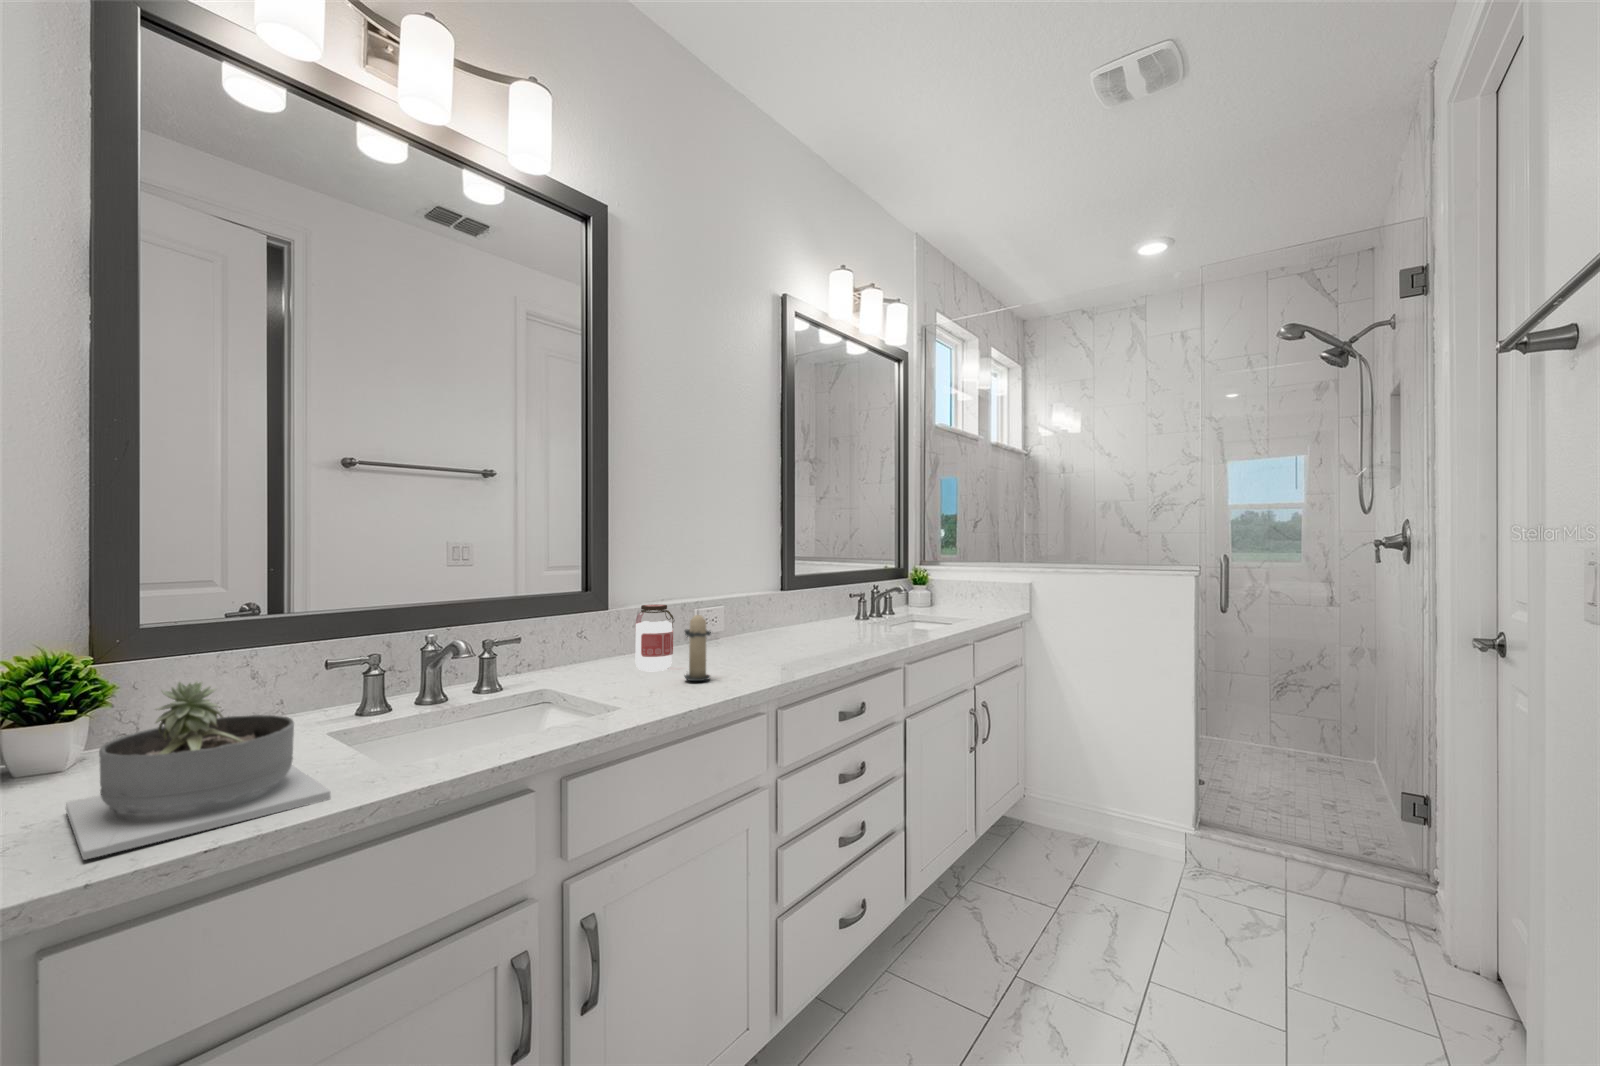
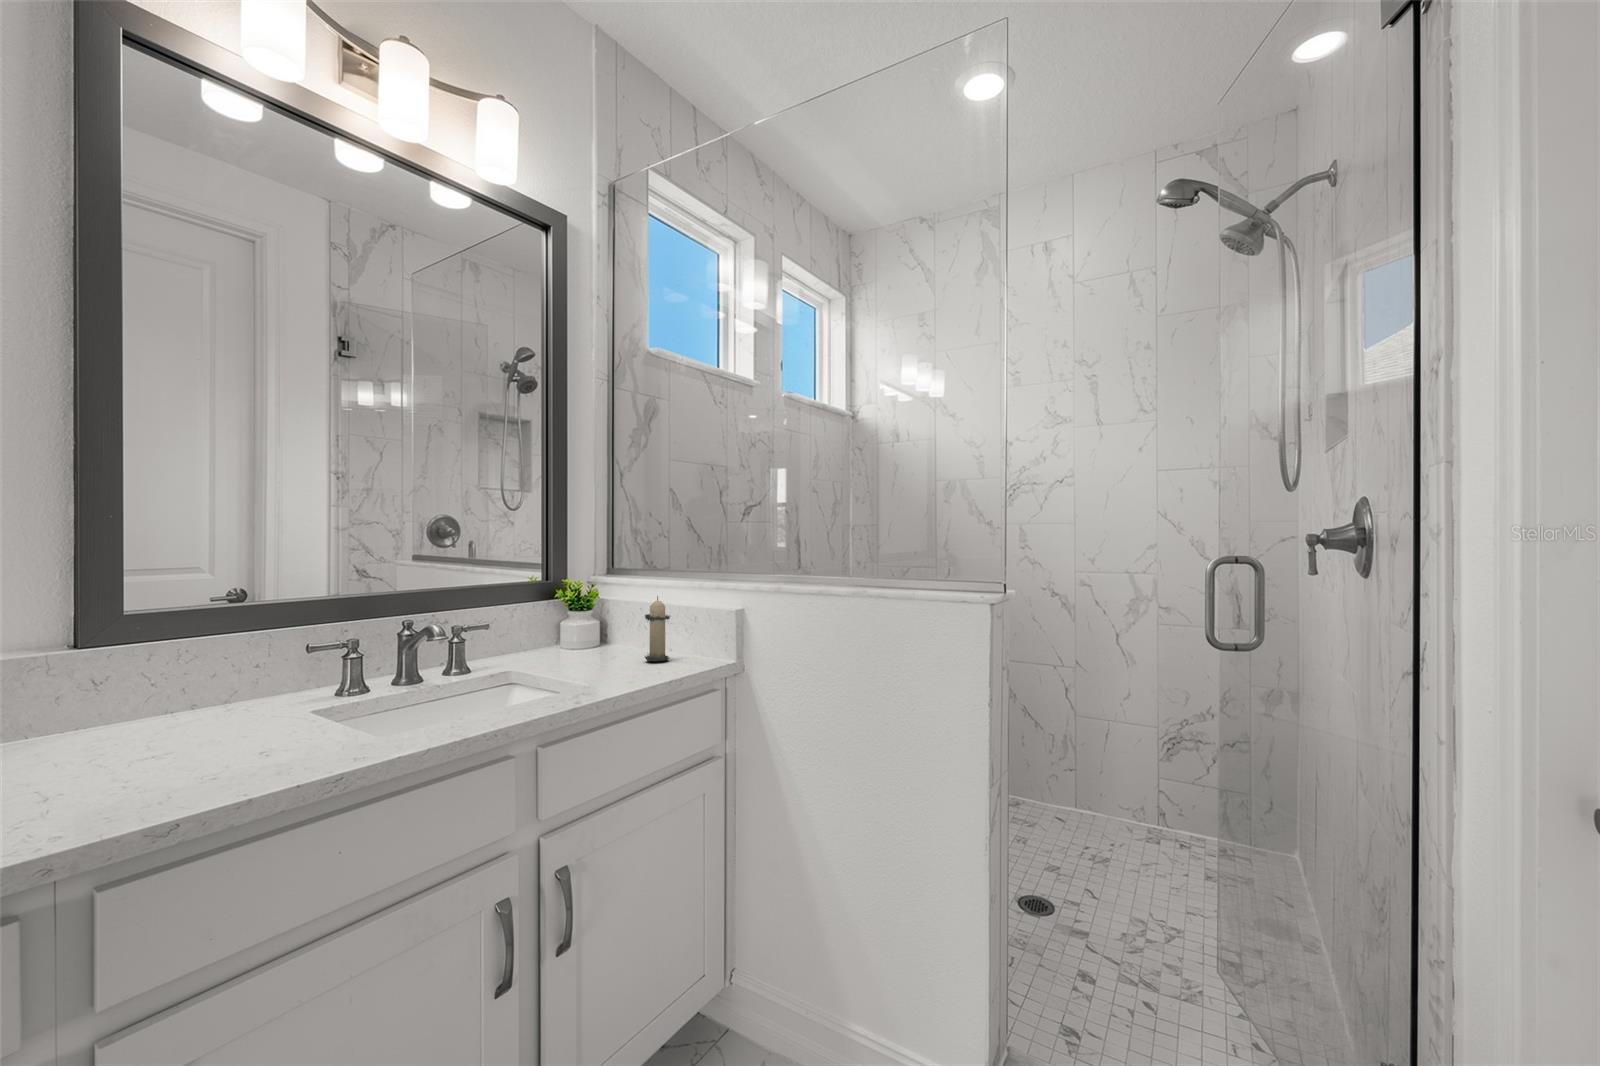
jar: present [636,604,675,671] -> none [597,593,635,655]
succulent planter: present [66,682,331,860] -> none [84,655,334,808]

